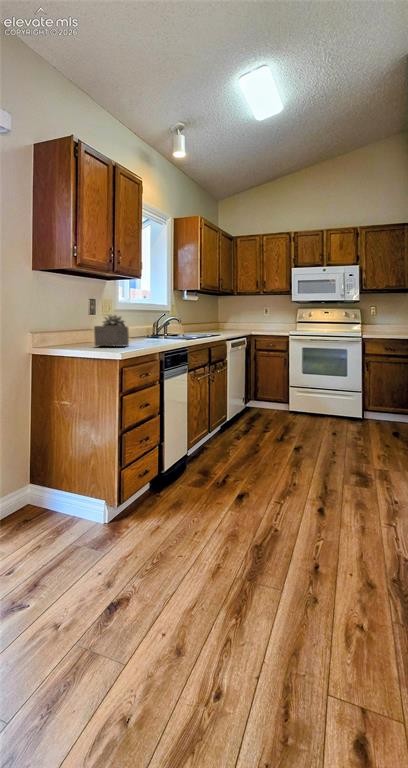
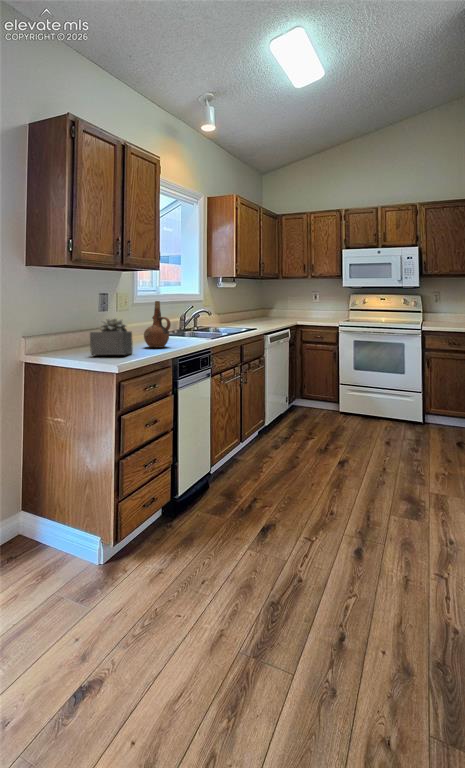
ceramic pitcher: none [134,303,157,343] -> present [144,301,171,347]

